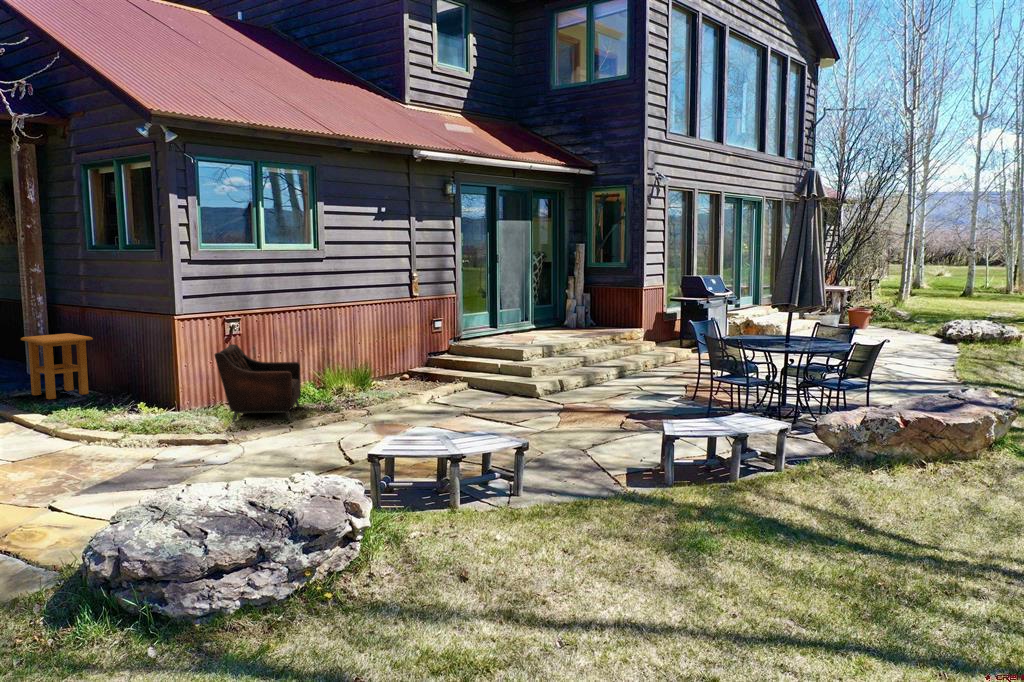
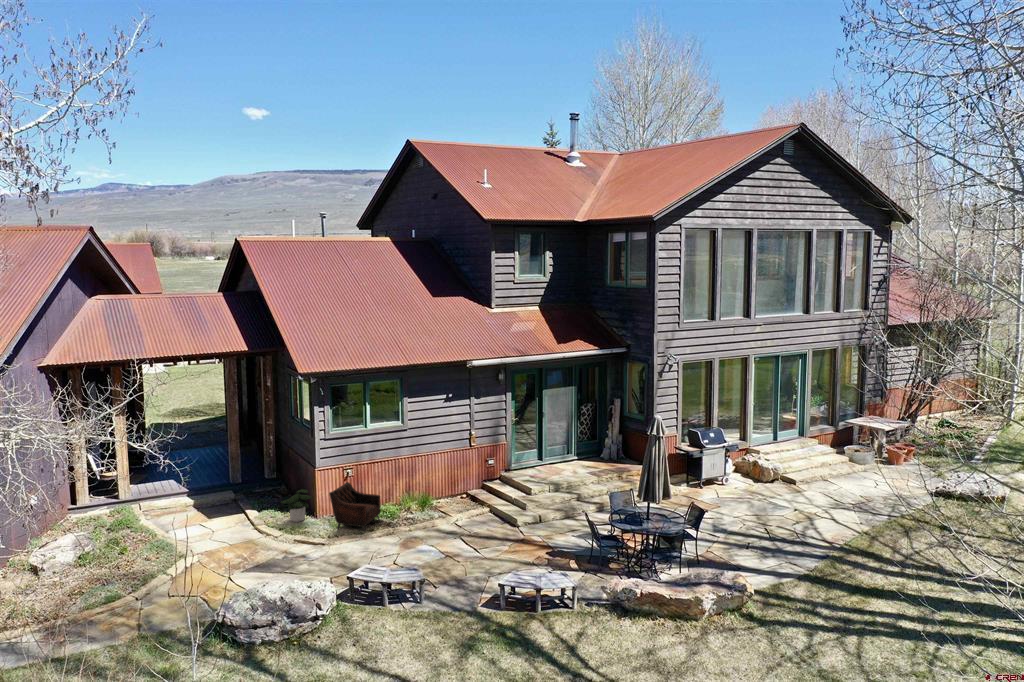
side table: present [21,333,93,399] -> none [261,459,293,498]
potted plant: none [99,362,170,421] -> present [281,490,312,522]

